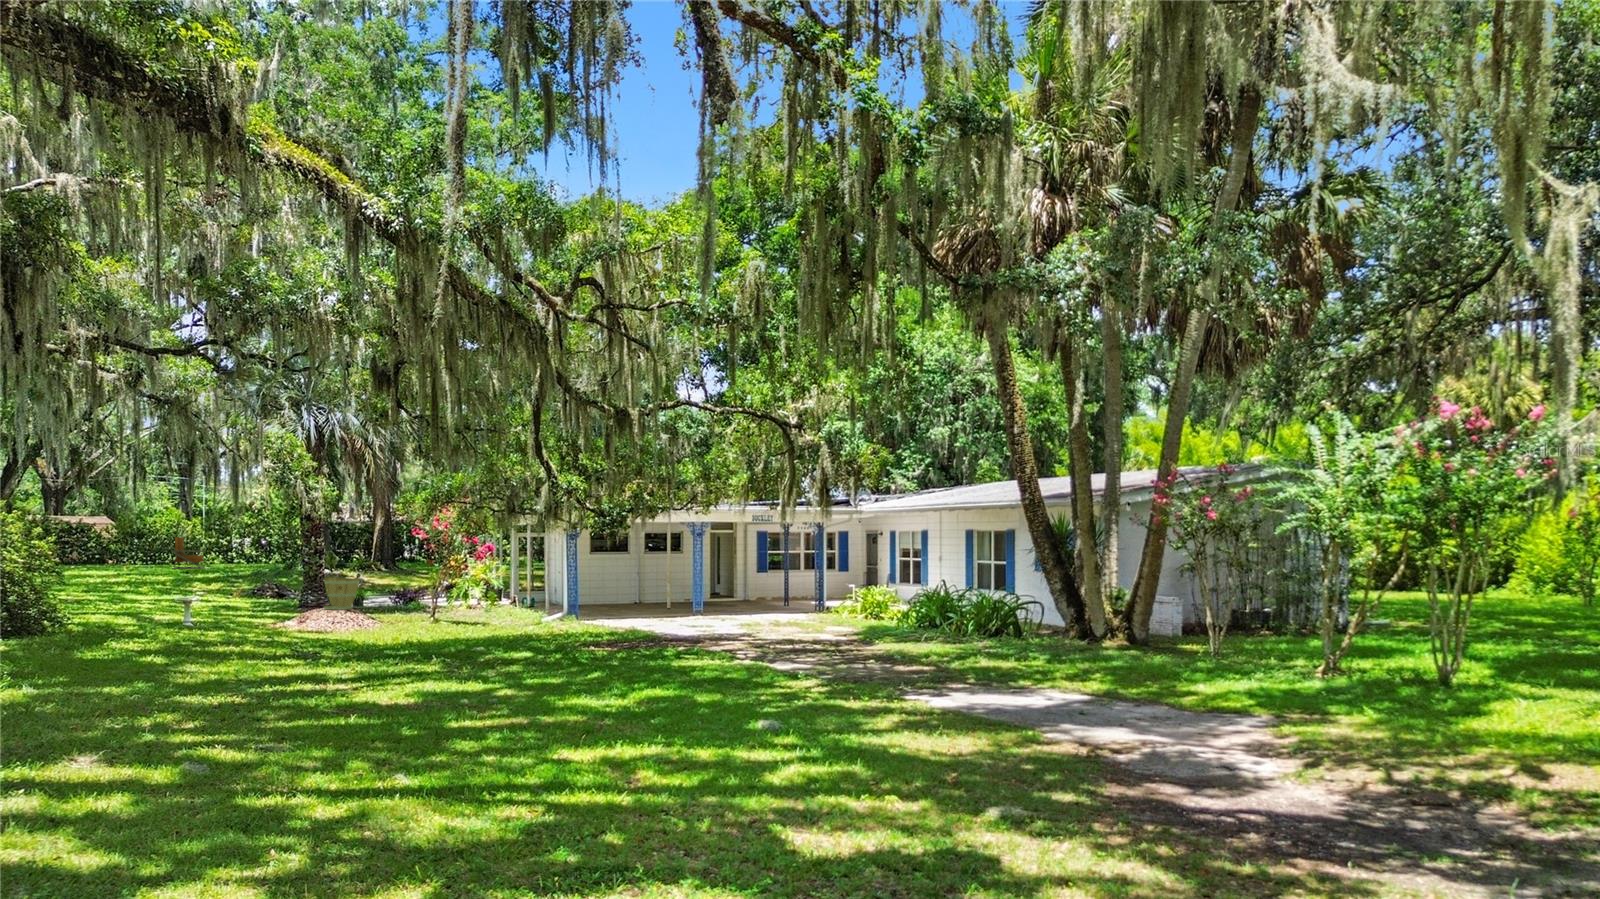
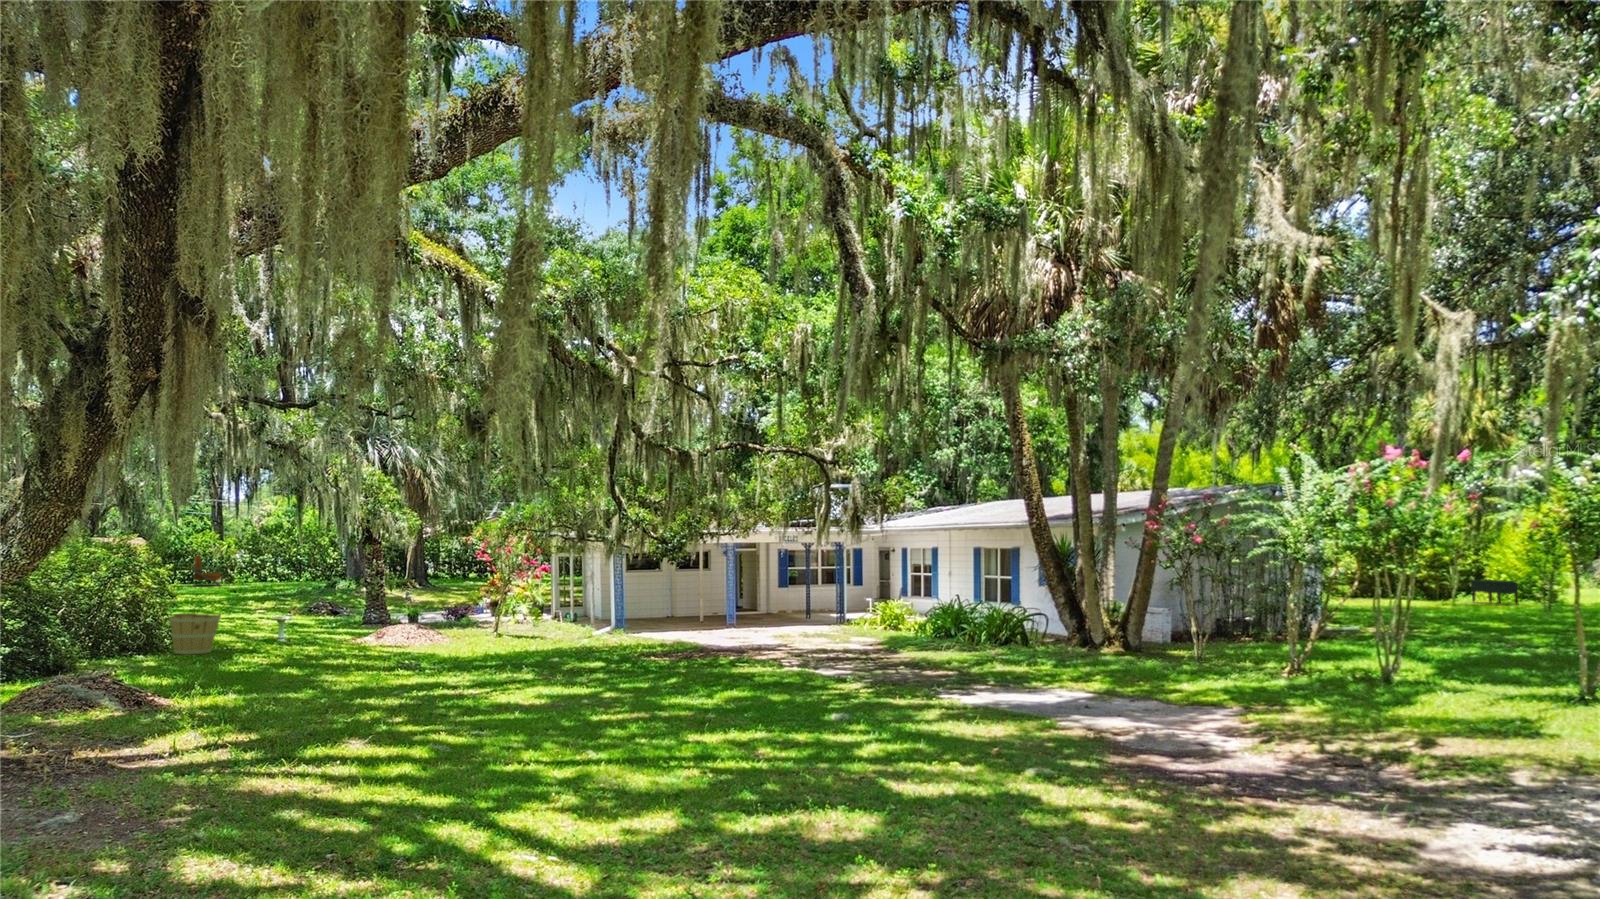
bench: none [1499,570,1553,598] -> present [1471,579,1518,605]
wooden bucket: present [324,577,360,610] -> present [169,613,221,655]

